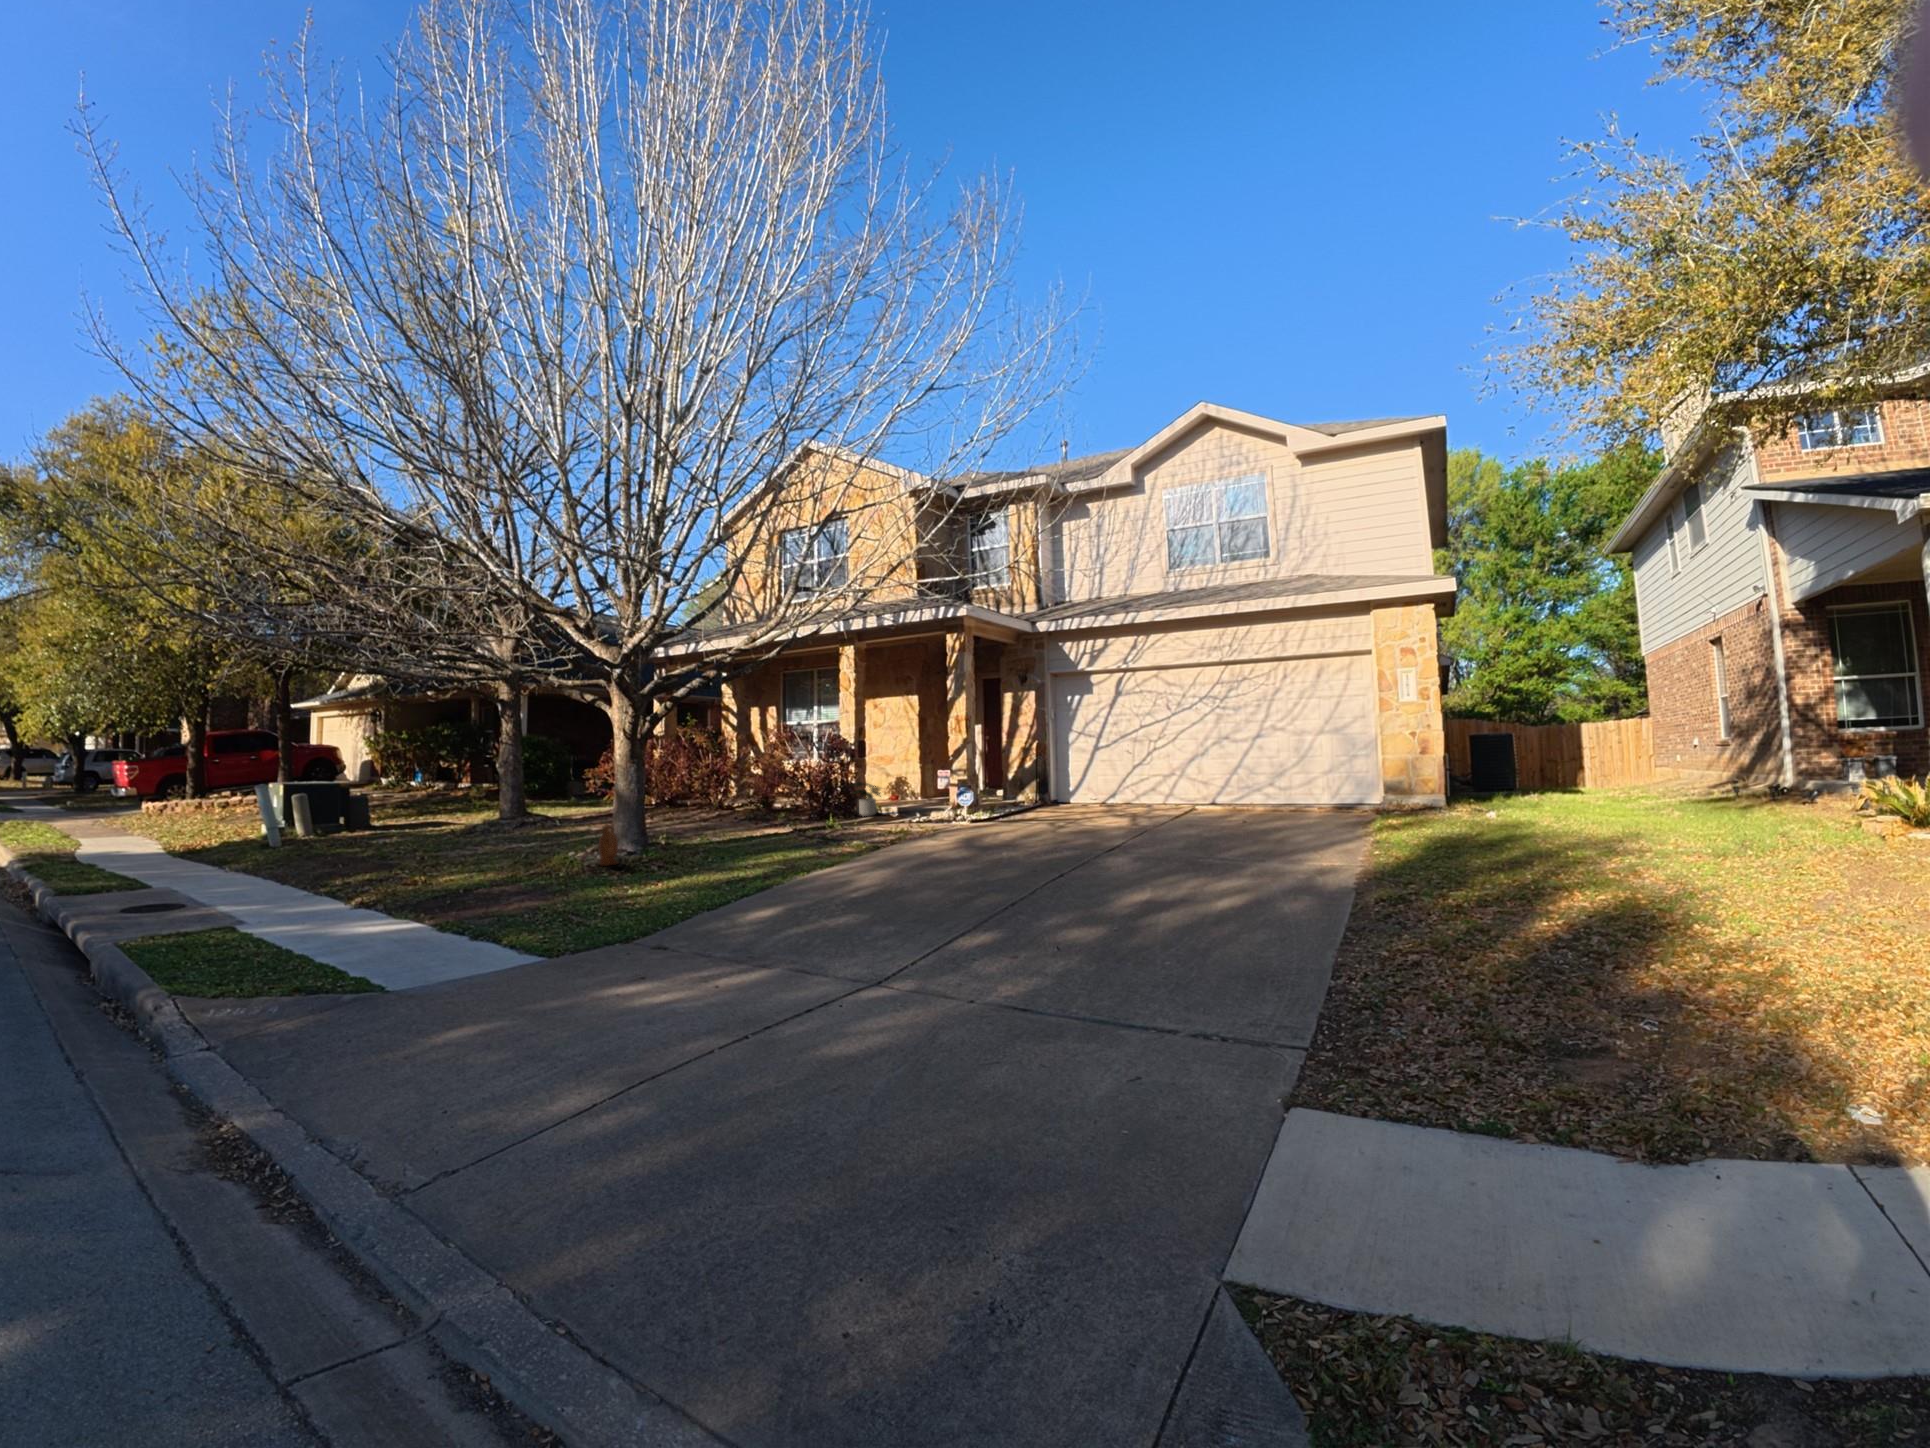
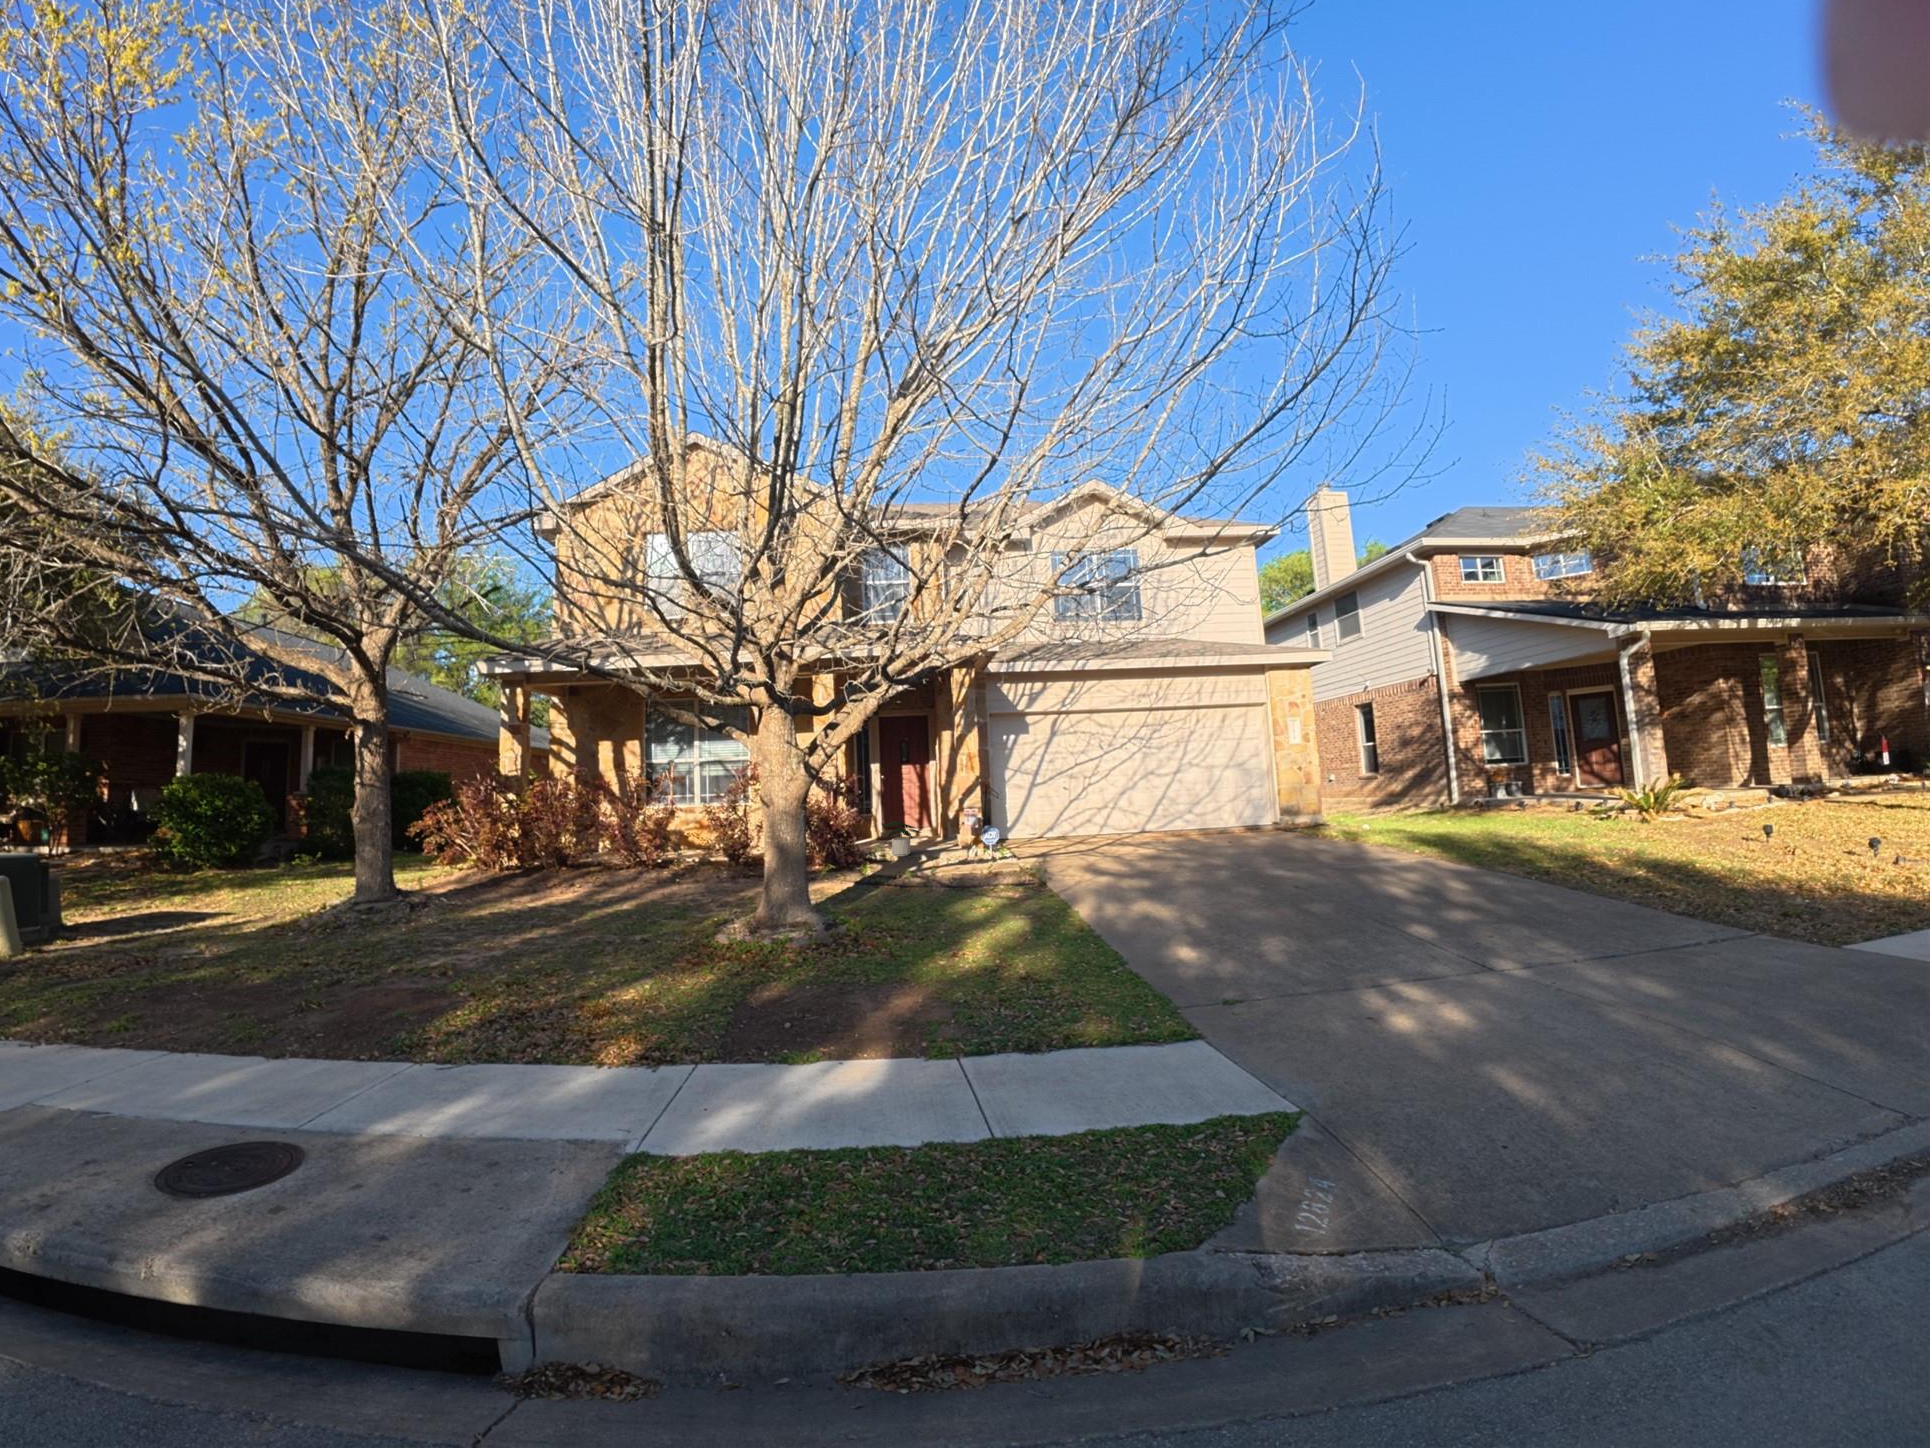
watering can: present [599,825,618,866] -> none [879,869,918,914]

